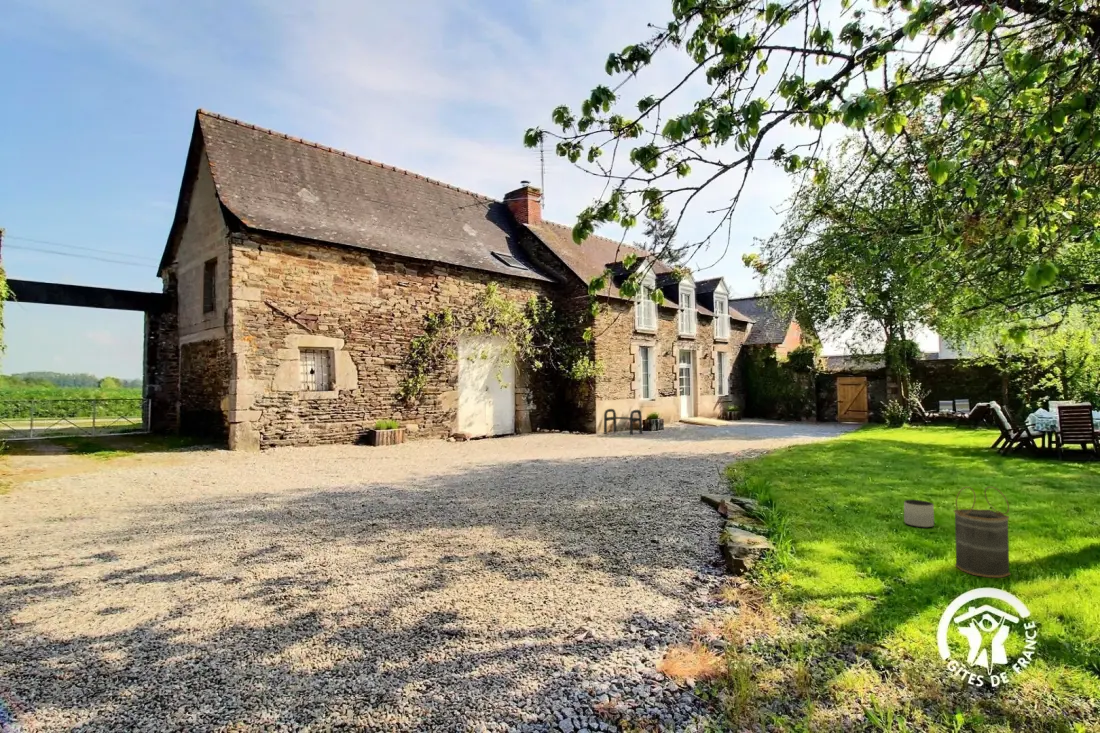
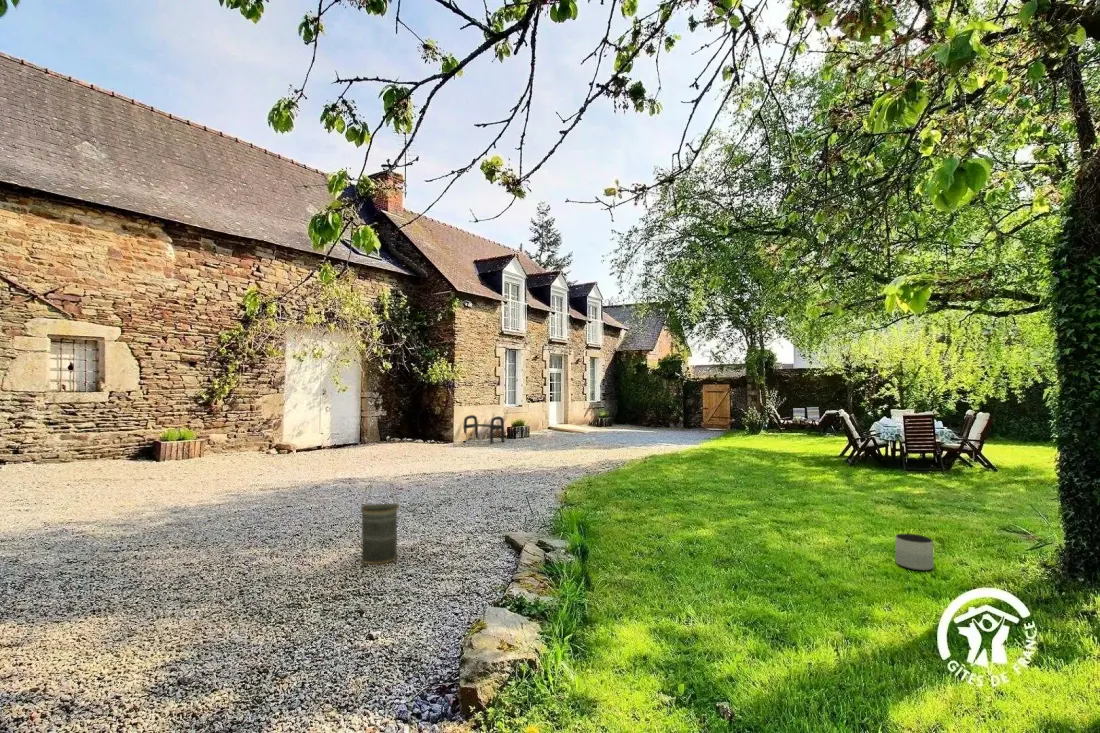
basket: present [954,487,1010,578] -> present [361,484,399,564]
planter: present [904,500,934,528] -> present [895,534,934,571]

